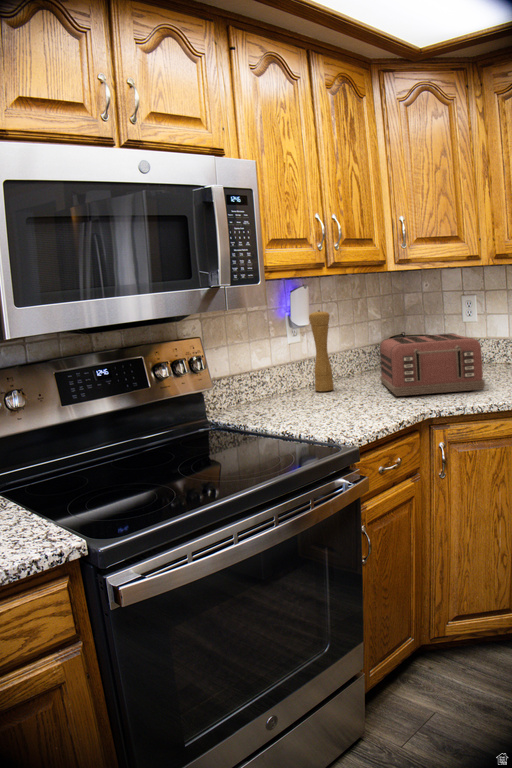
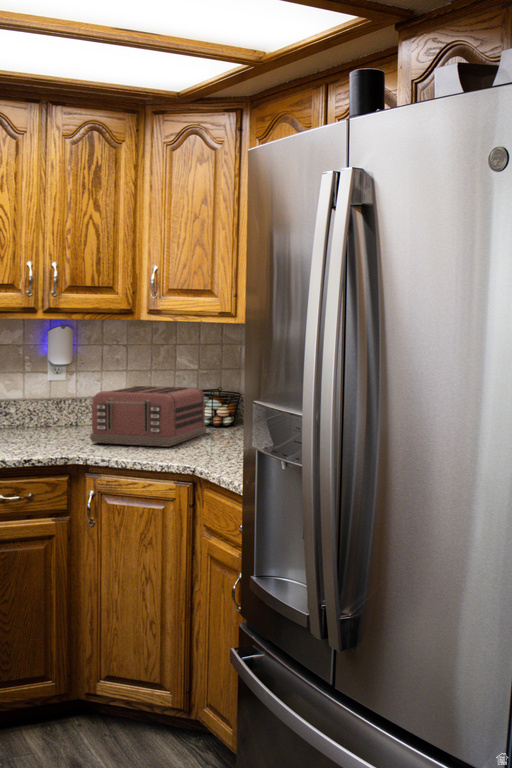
pepper mill: present [309,310,334,391] -> none [61,351,83,431]

